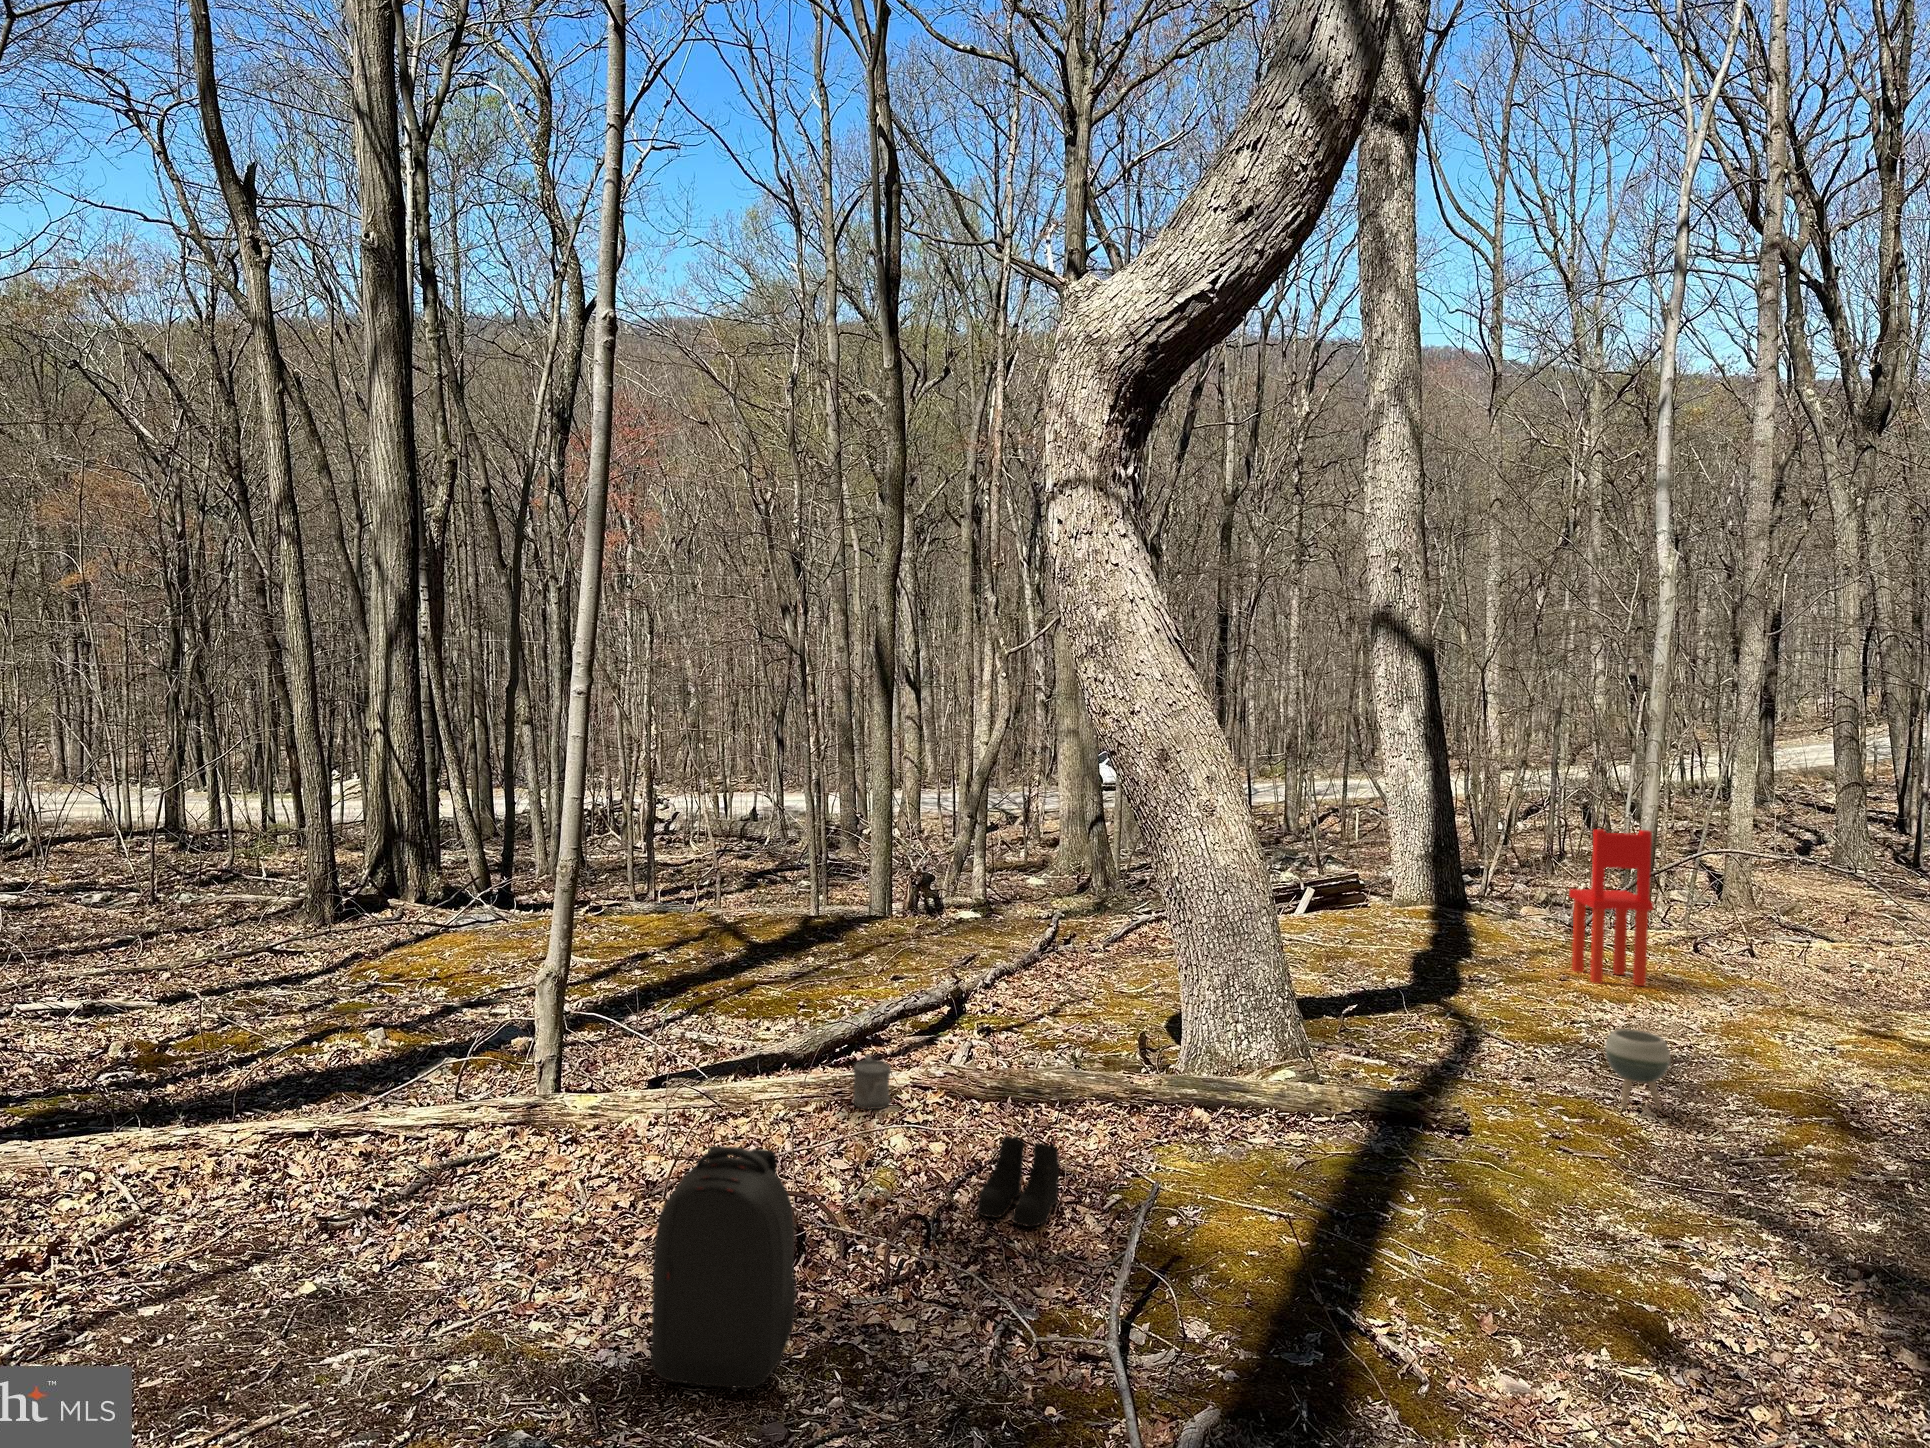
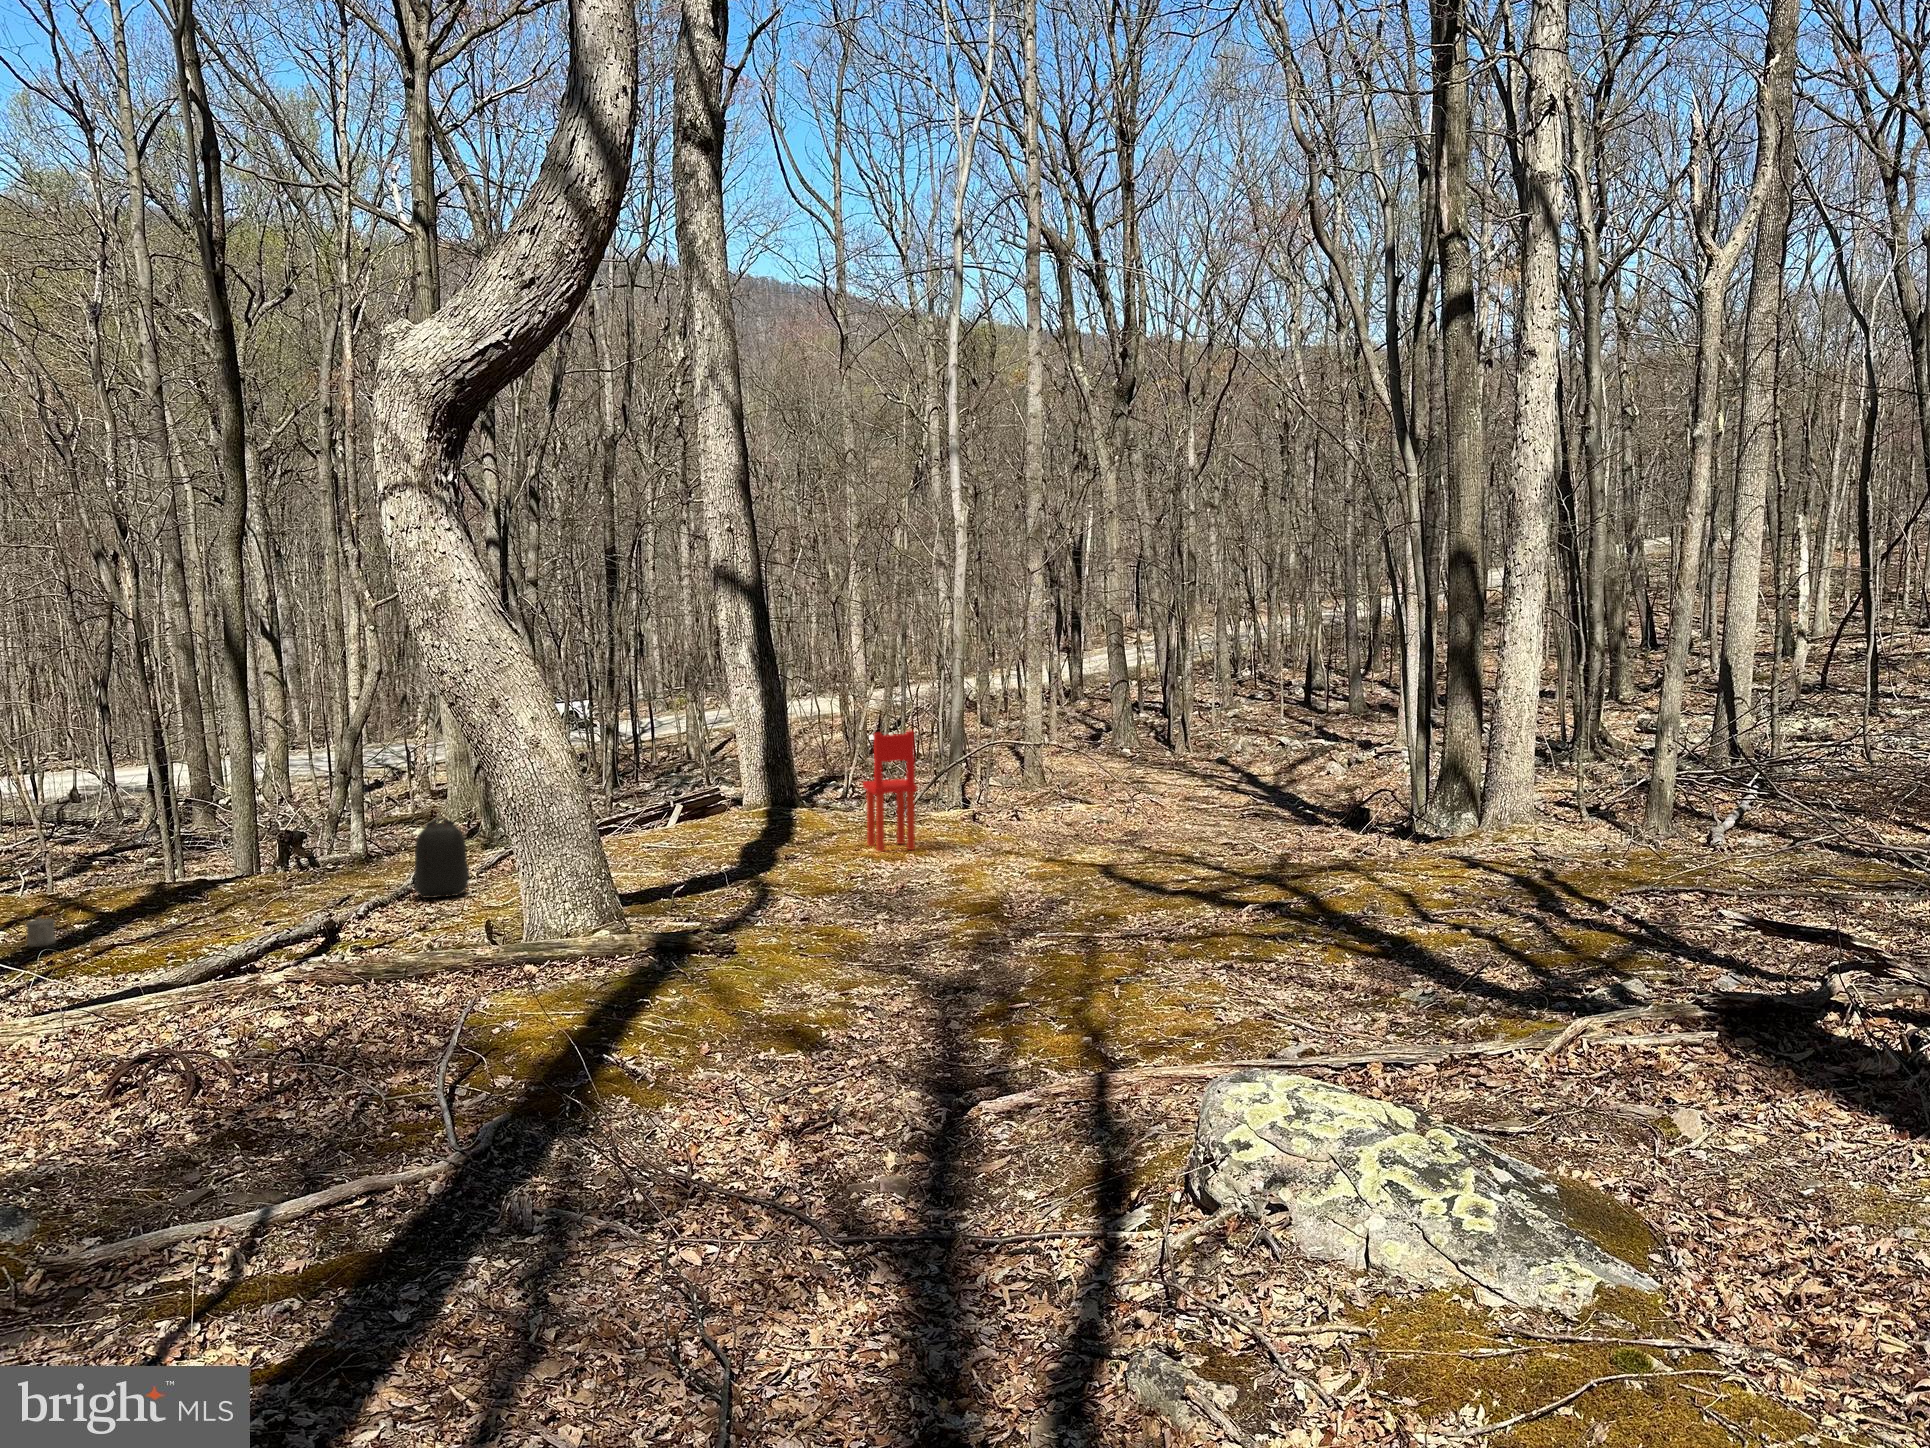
planter: present [1605,1029,1670,1110] -> none [840,872,880,927]
watering can: present [852,1054,891,1109] -> present [26,917,56,947]
boots: present [977,1135,1059,1227] -> none [345,990,410,1046]
backpack: present [651,1146,798,1388] -> present [414,819,469,898]

